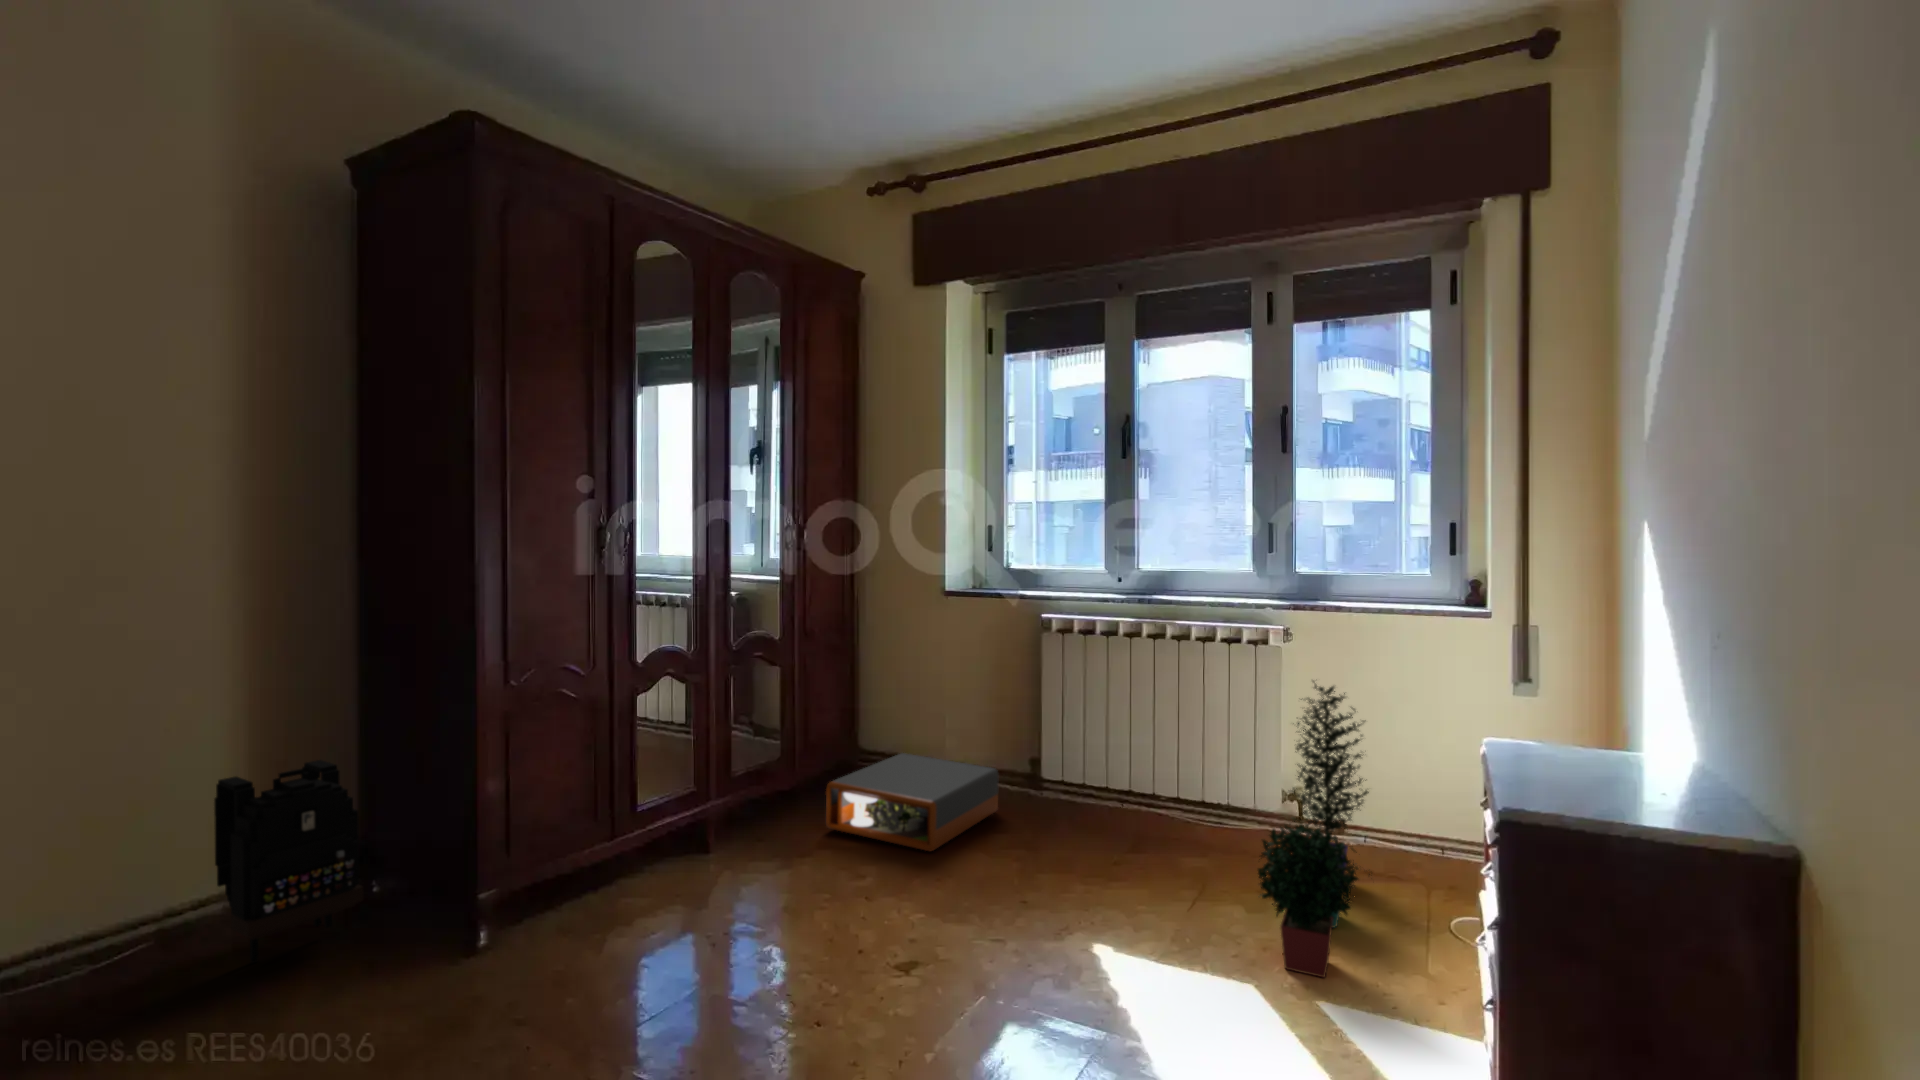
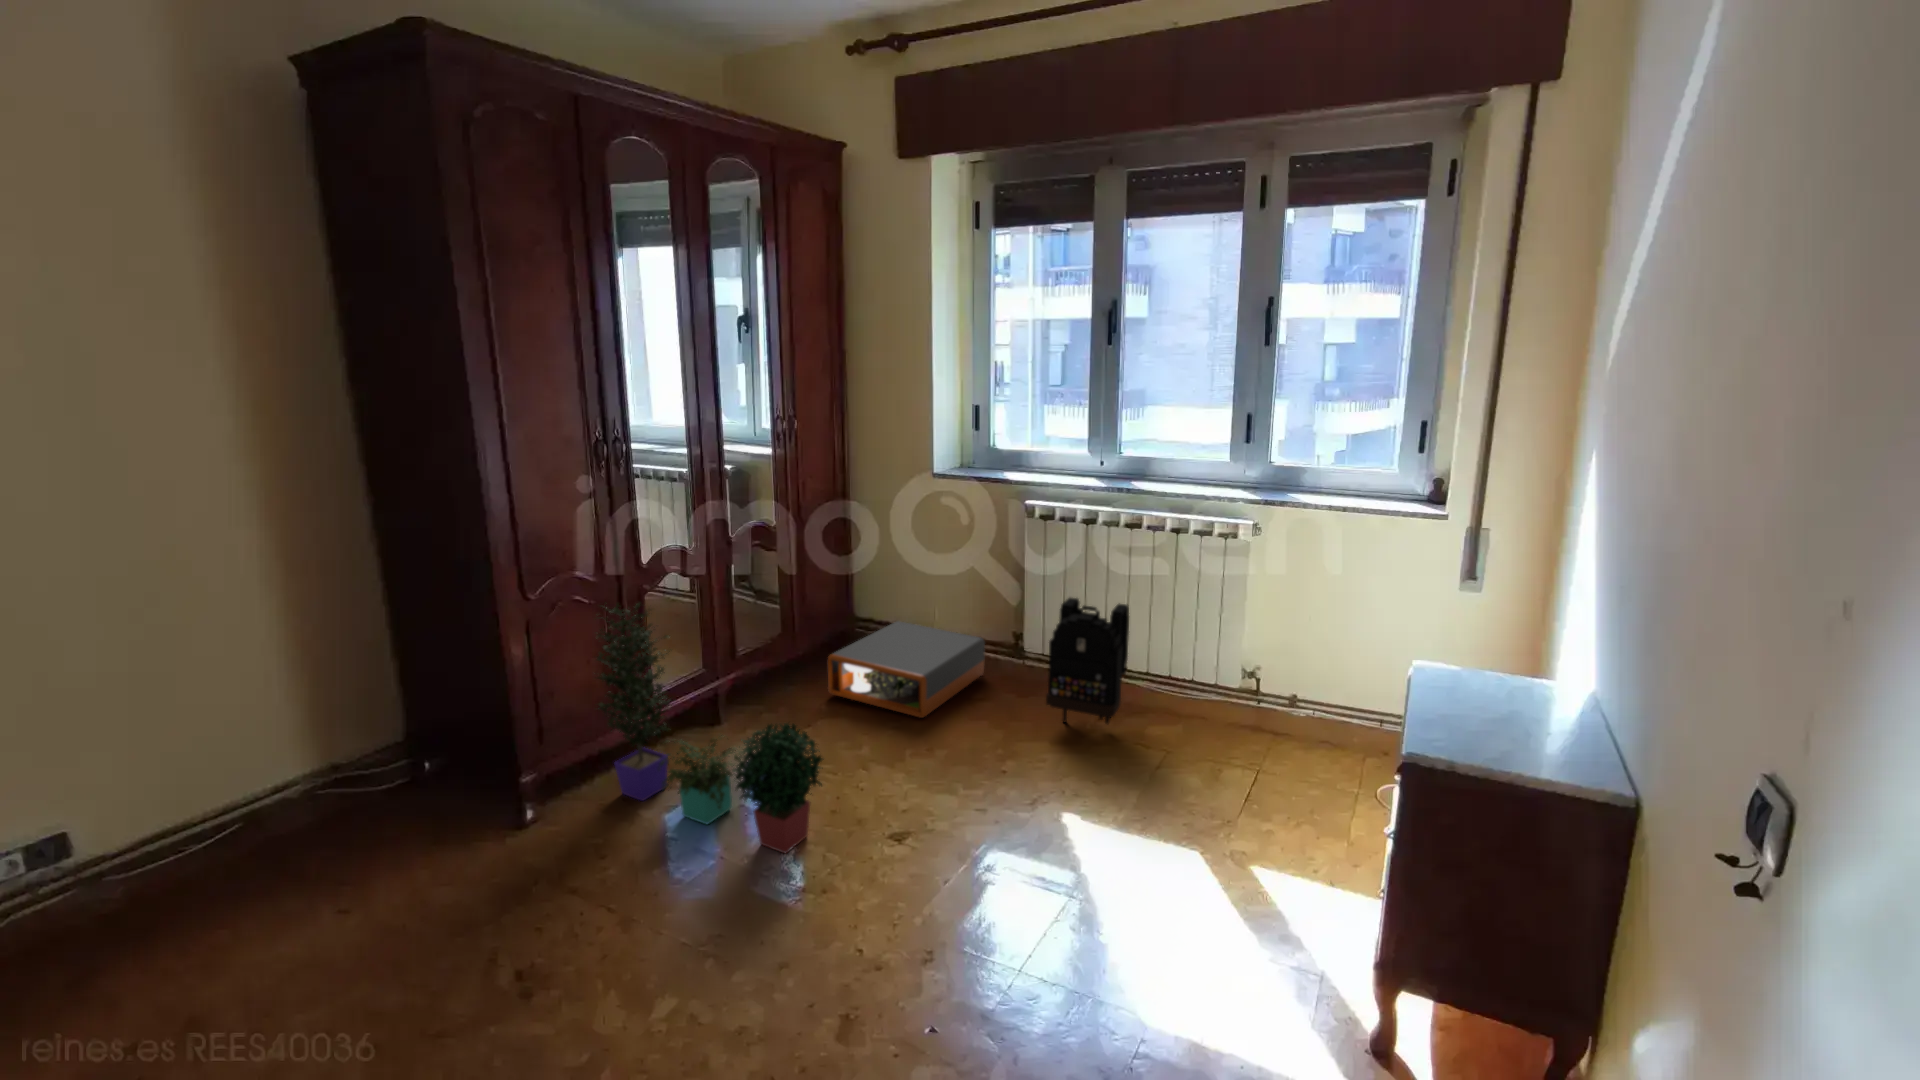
potted plant: present [1258,681,1370,978] -> present [597,603,824,853]
backpack: present [214,760,364,963] -> present [1046,598,1129,724]

